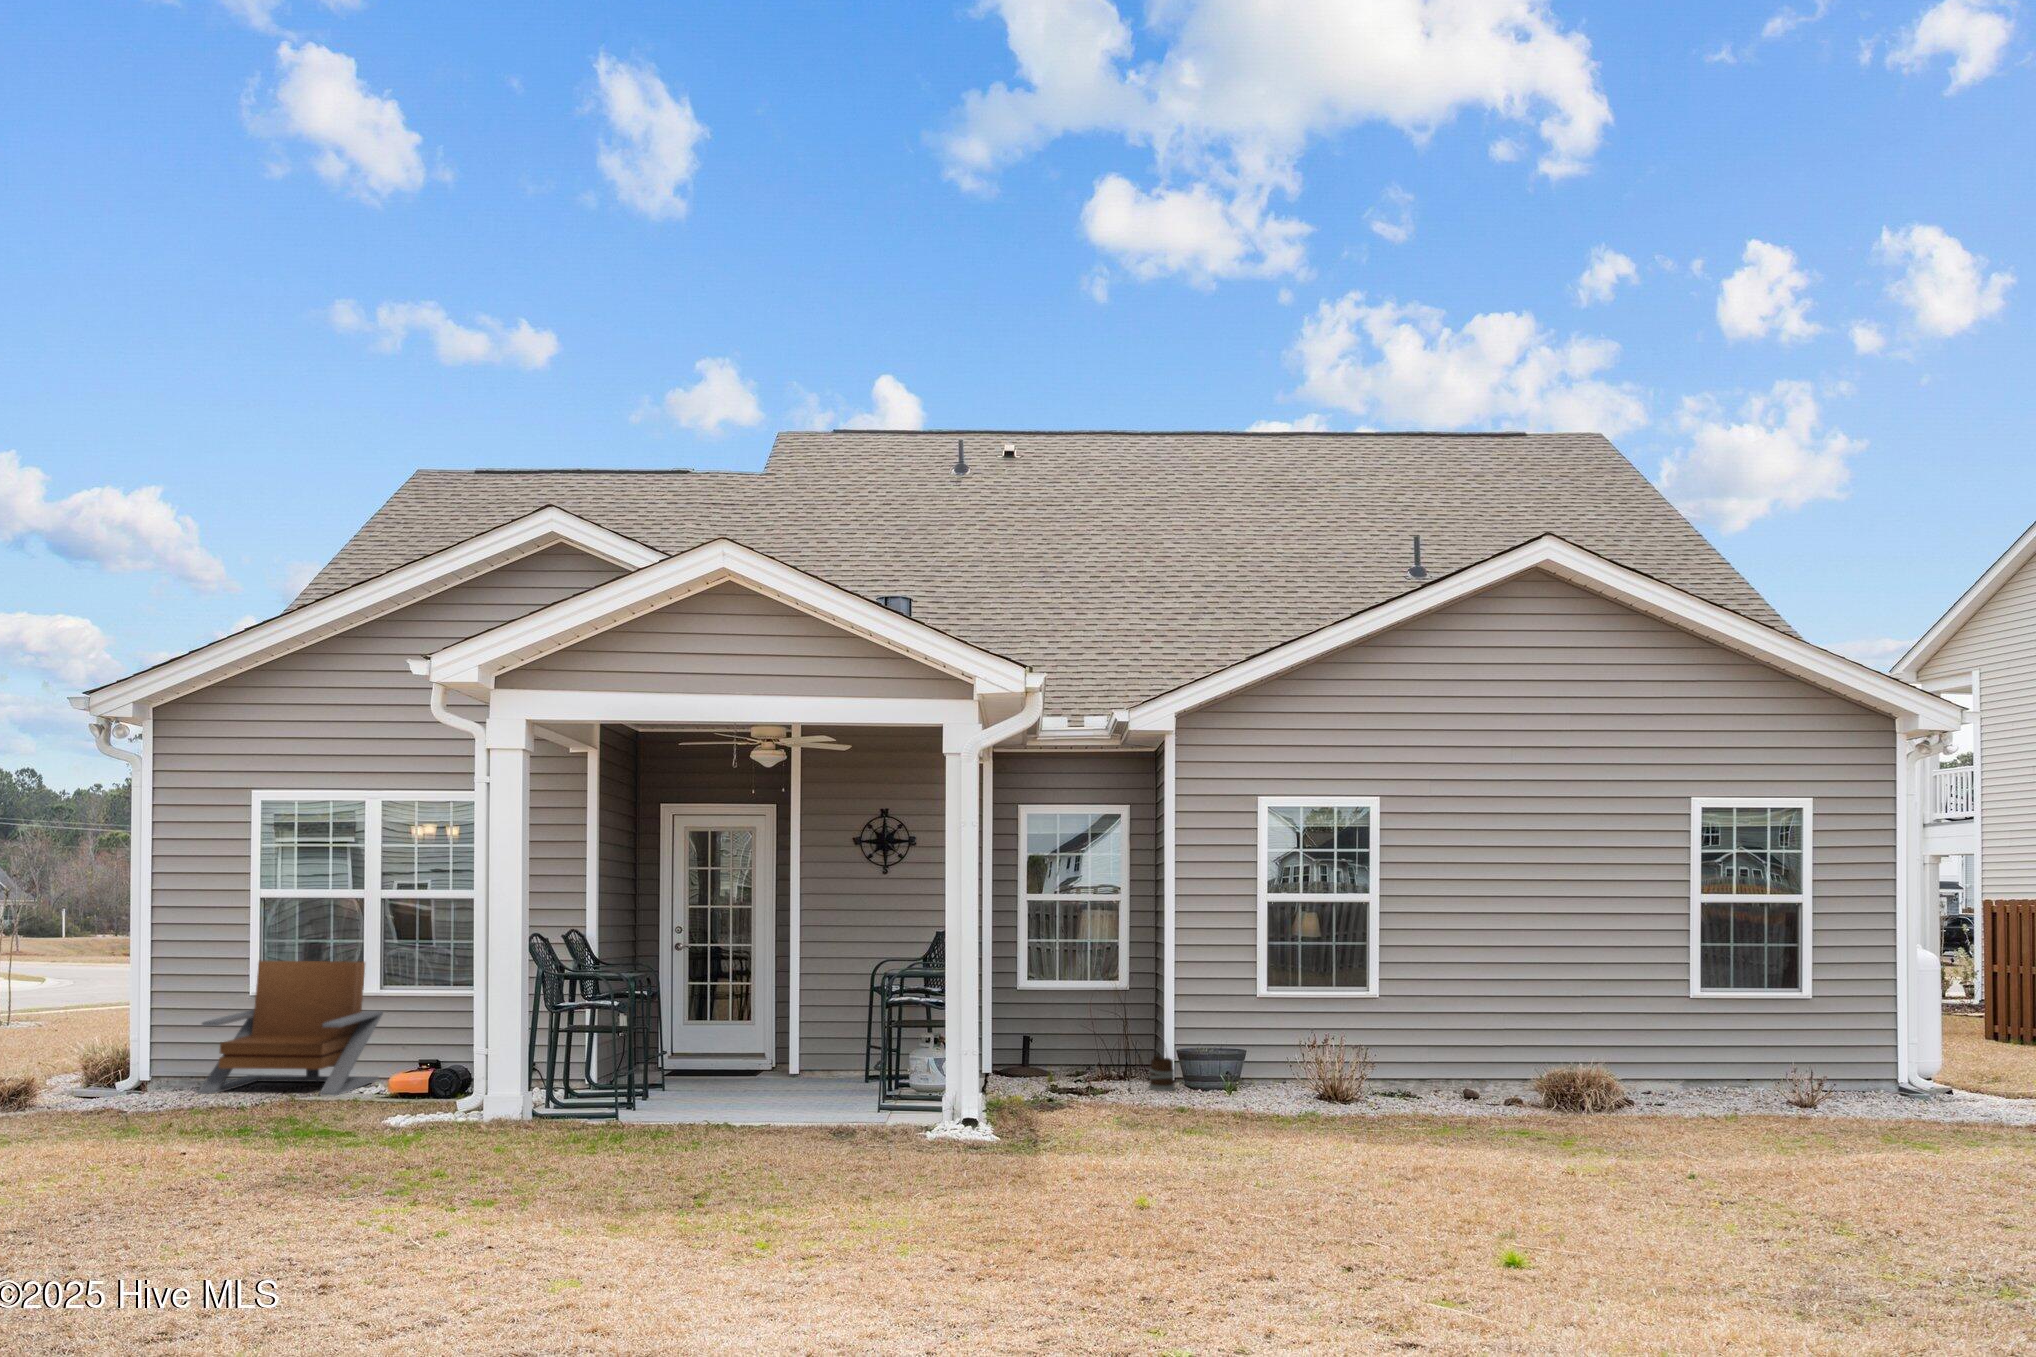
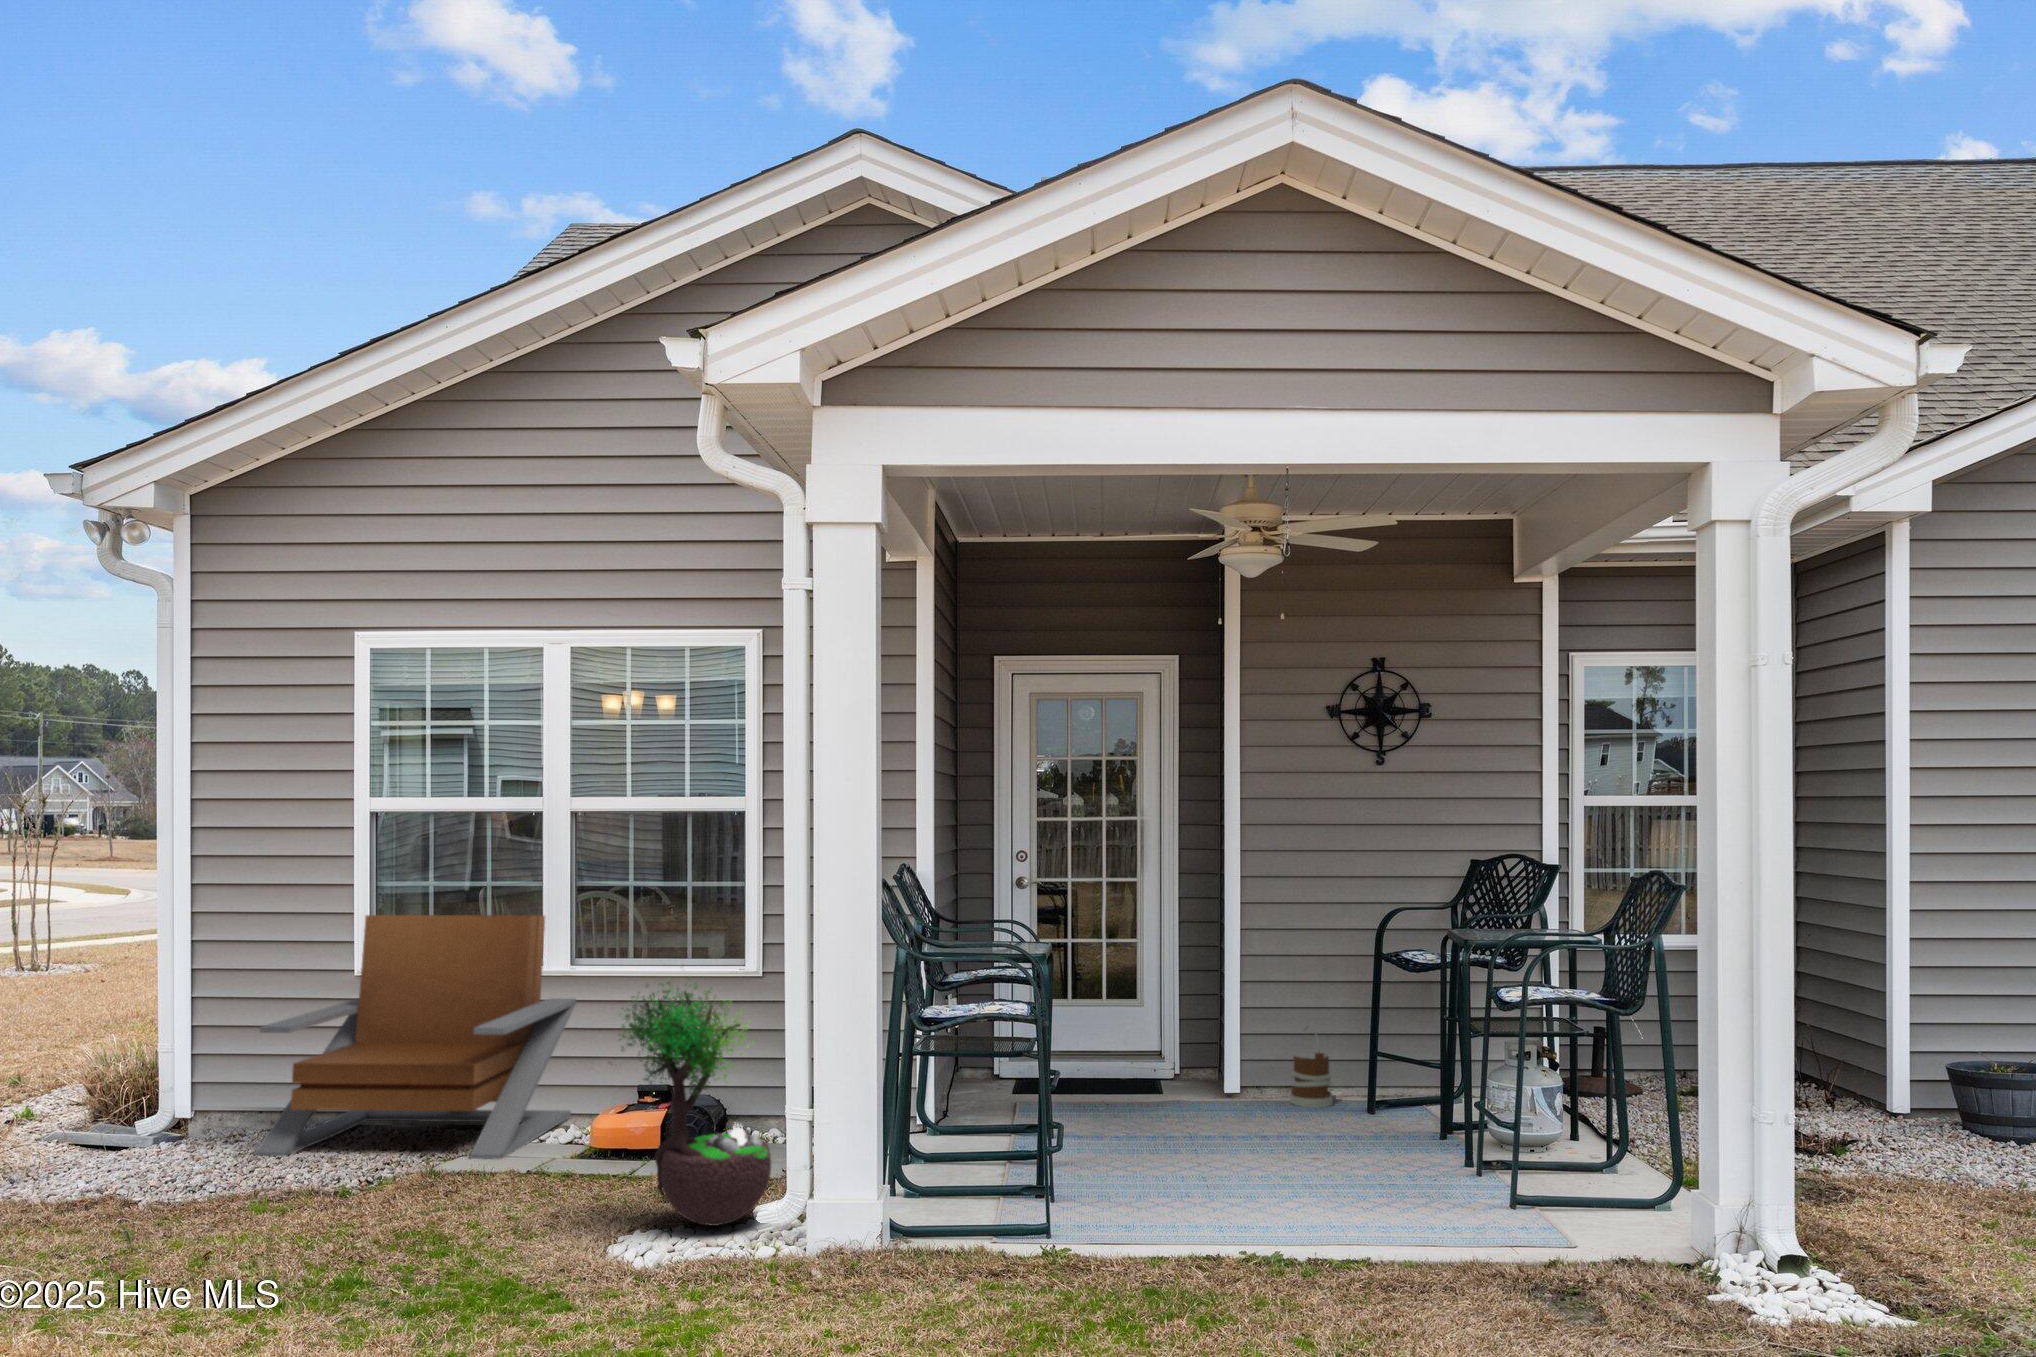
potted tree: none [397,987,474,1116] -> present [619,978,771,1226]
wooden bucket: present [1149,1055,1175,1091] -> present [1290,1027,1333,1107]

